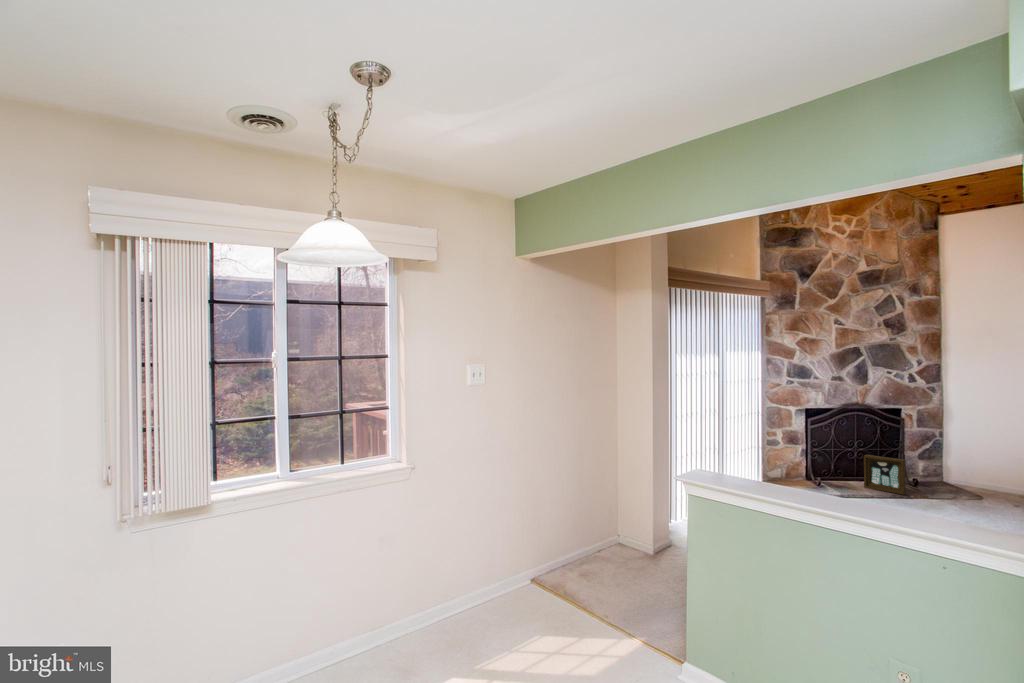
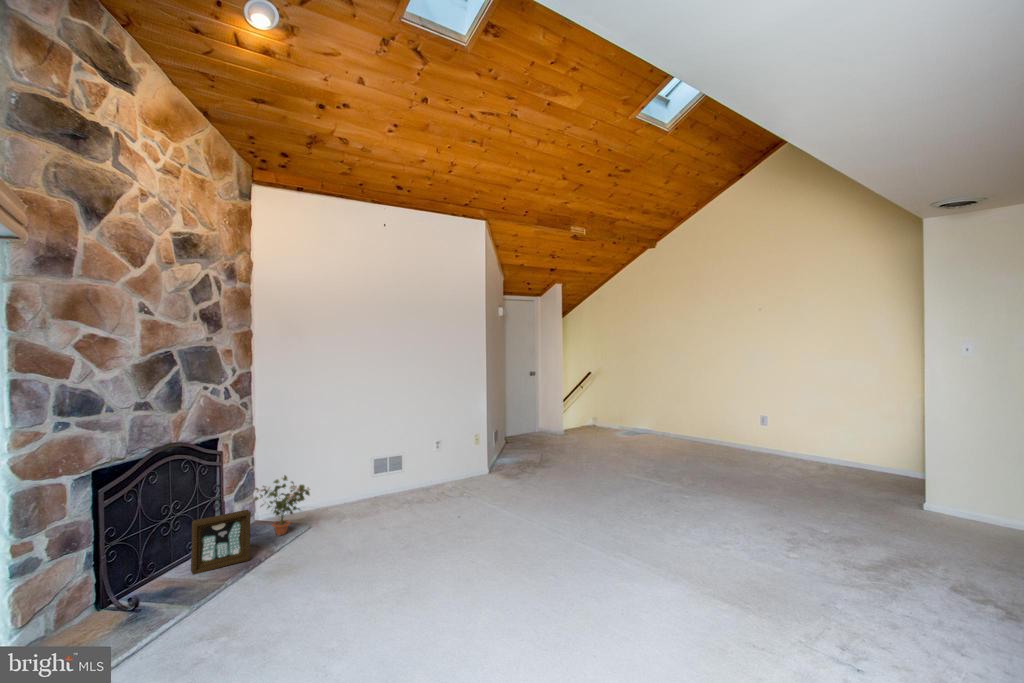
potted plant: none [934,450,981,497] -> present [253,476,310,535]

